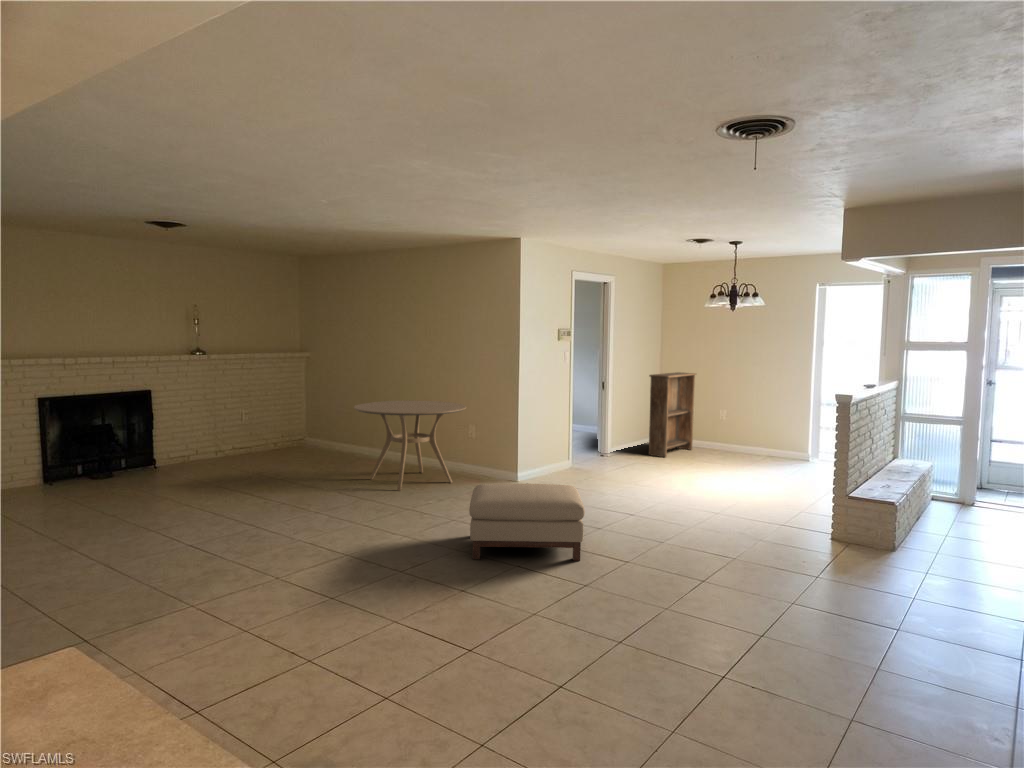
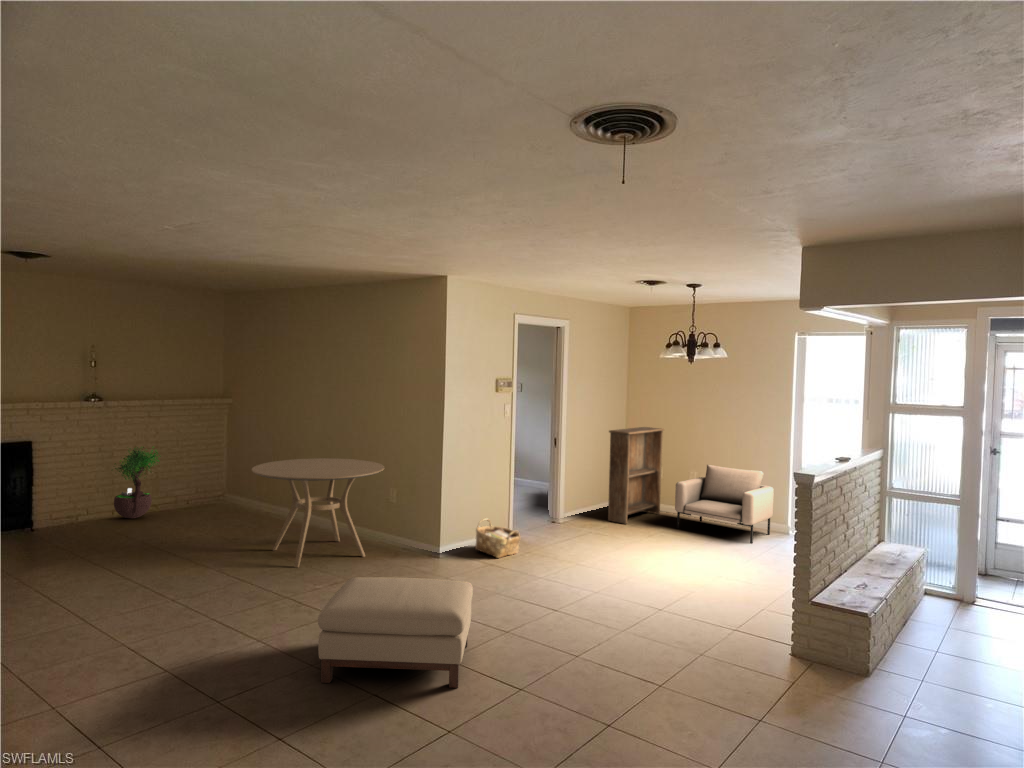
potted tree: none [211,391,252,459] -> present [114,447,159,518]
armchair: none [710,404,797,469] -> present [675,464,774,543]
woven basket: none [544,450,584,482] -> present [475,519,520,558]

